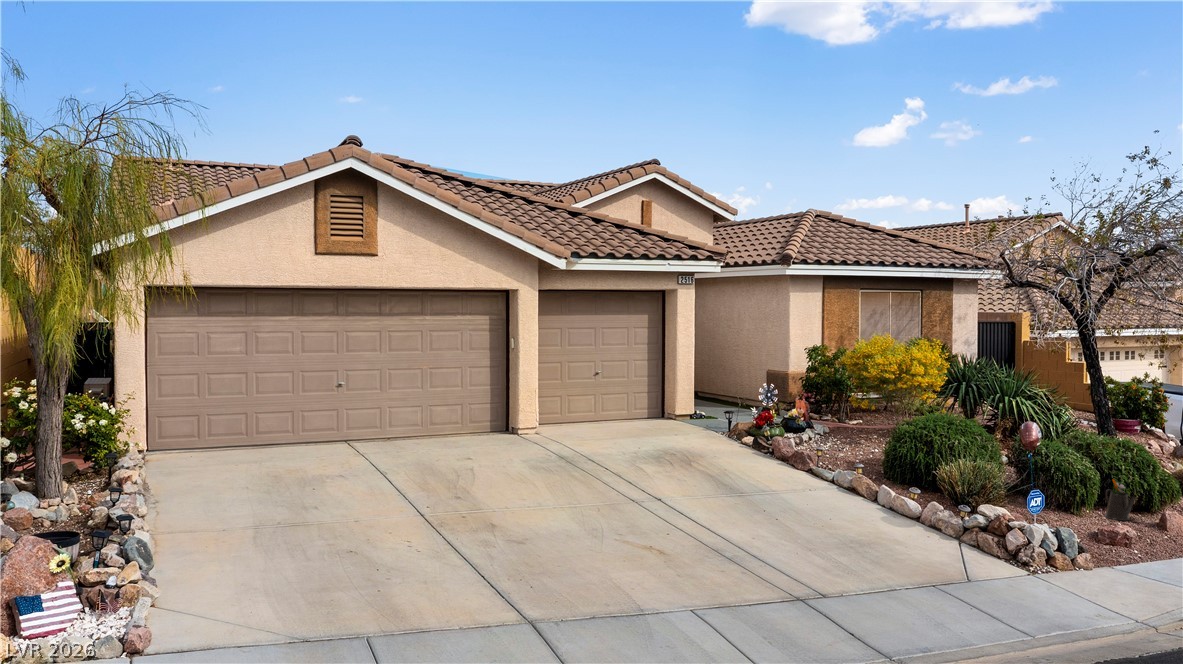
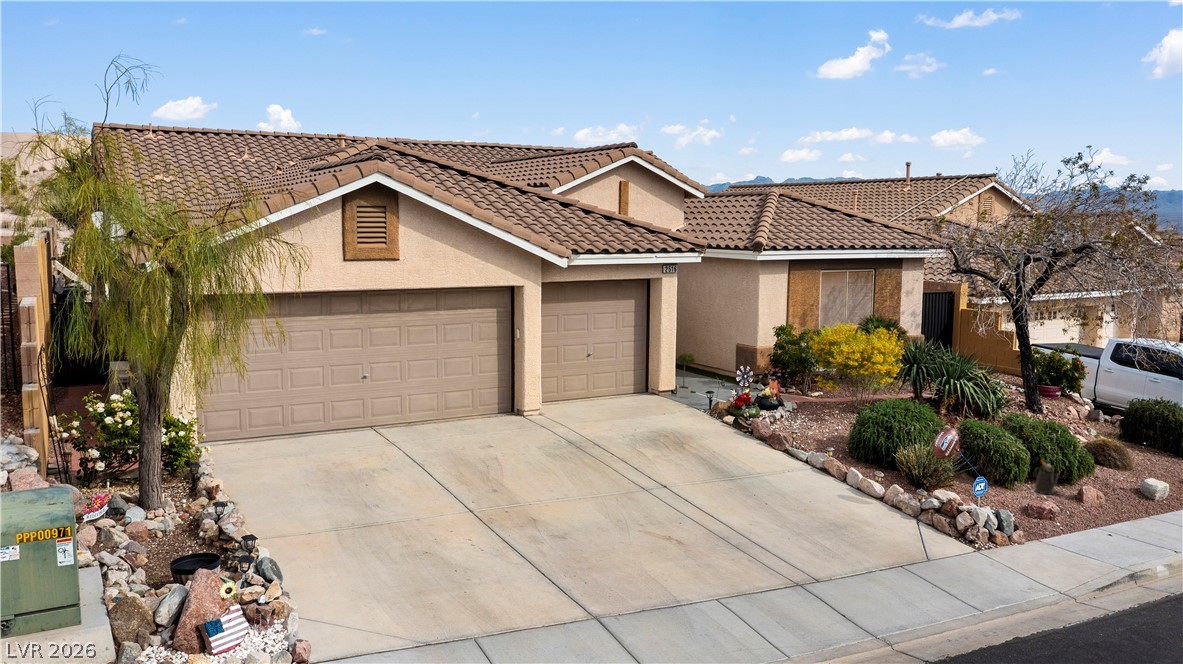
potted tree: none [694,372,716,423] -> present [676,353,696,398]

